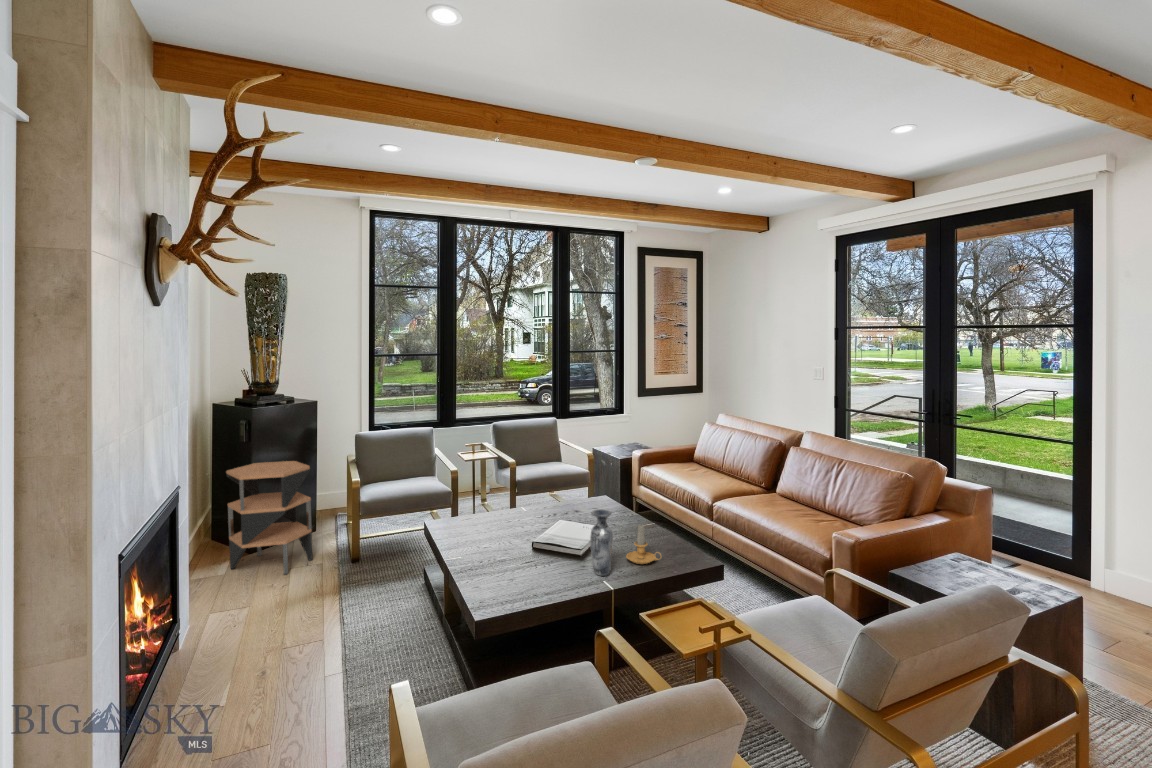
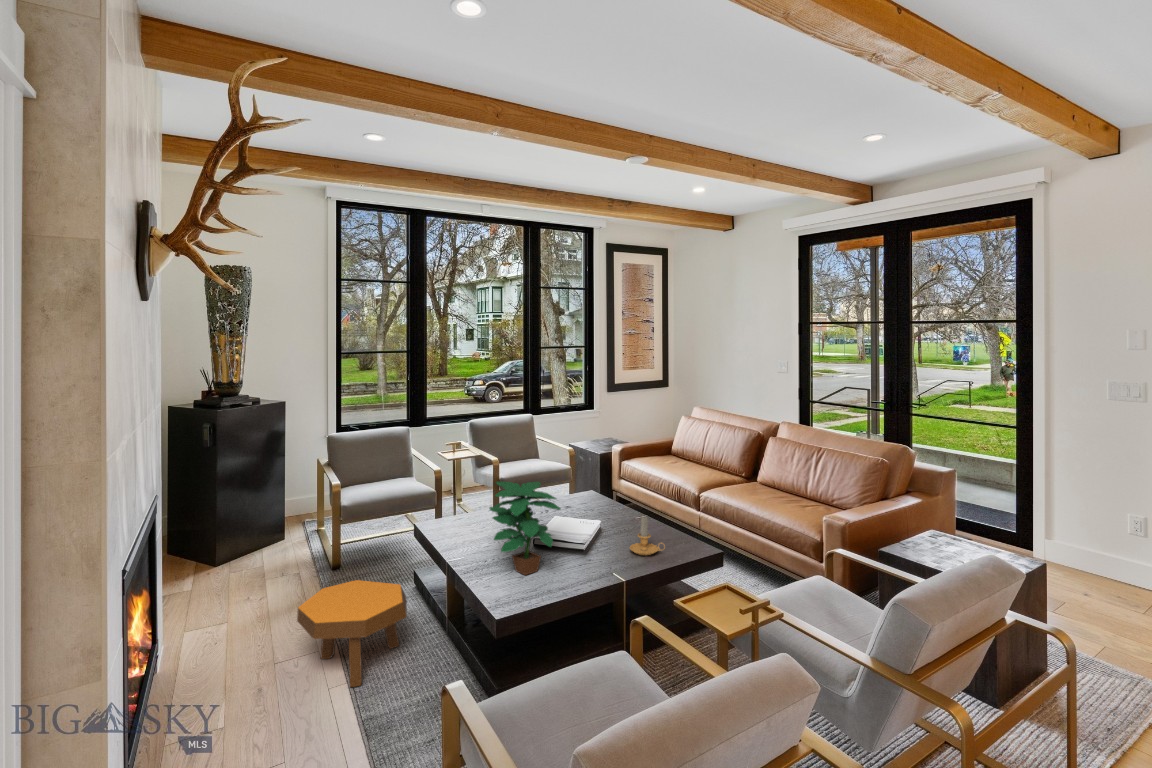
side table: present [226,461,312,574] -> none [194,465,289,585]
potted plant: none [480,484,551,579] -> present [490,482,561,575]
vase: present [590,510,613,576] -> none [598,503,620,568]
footstool: none [298,575,405,680] -> present [297,580,407,687]

